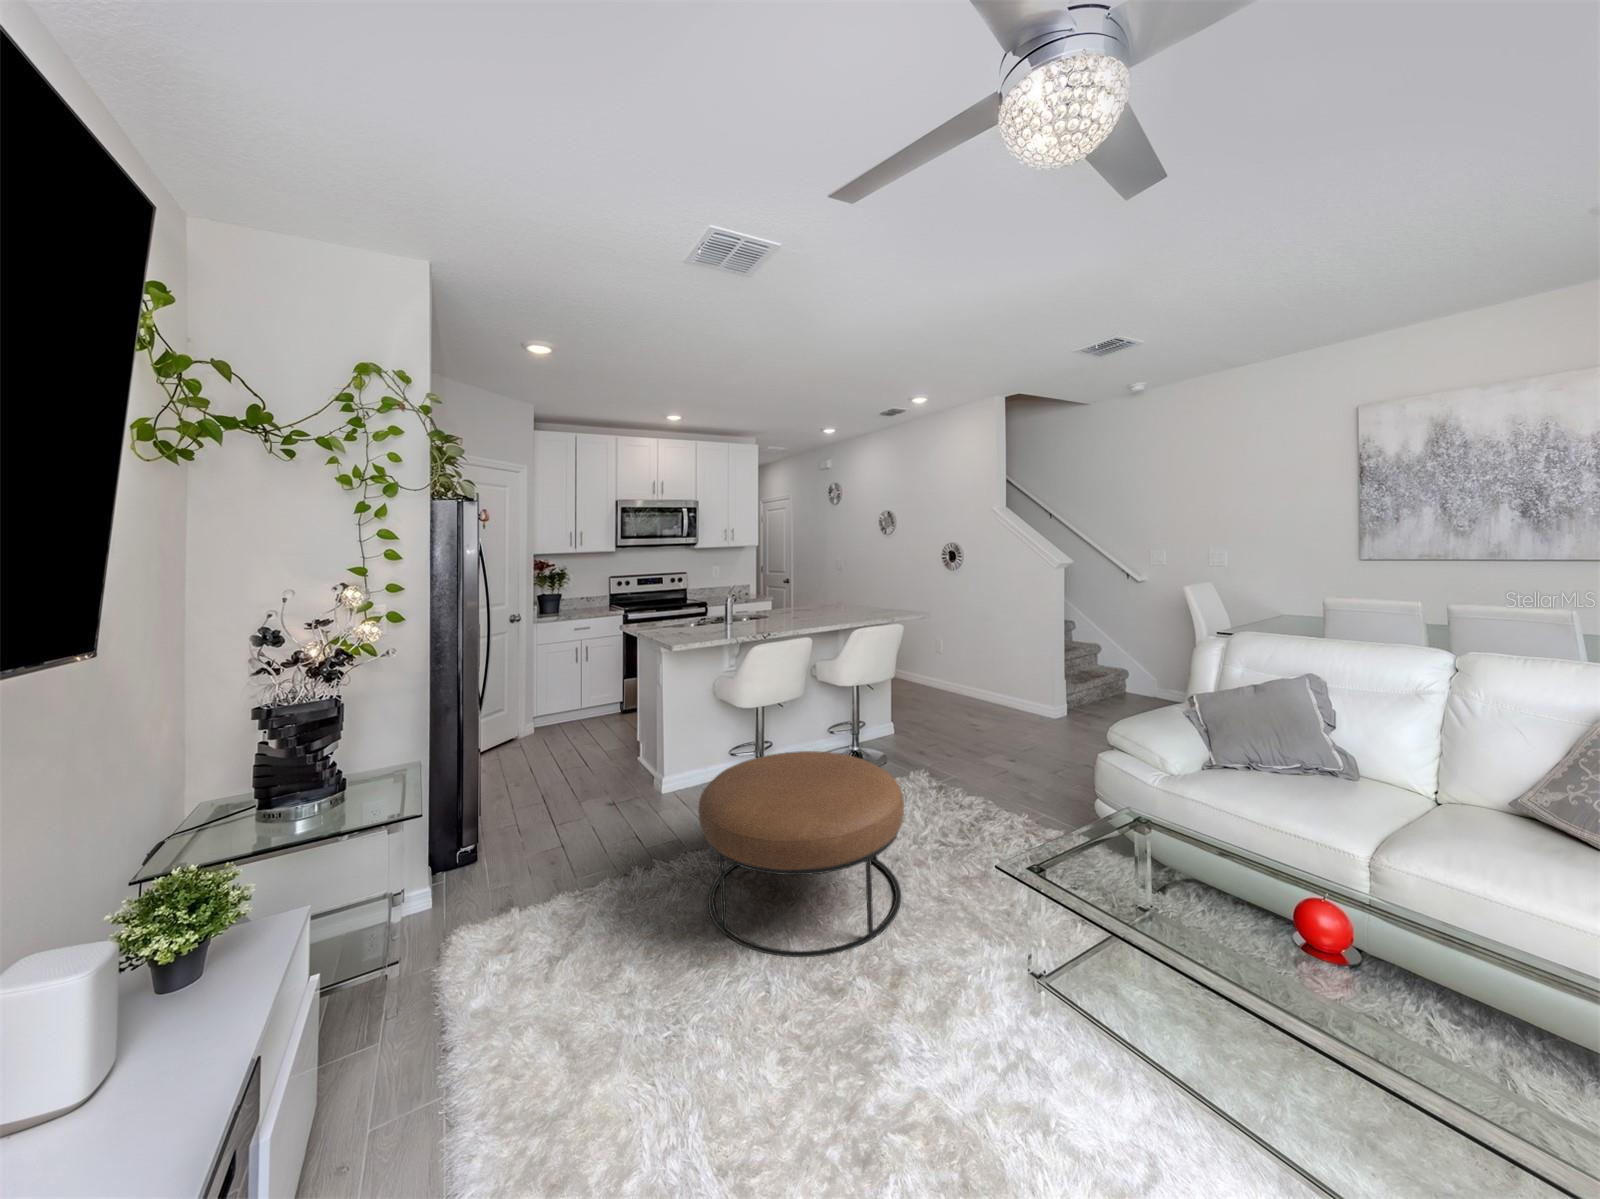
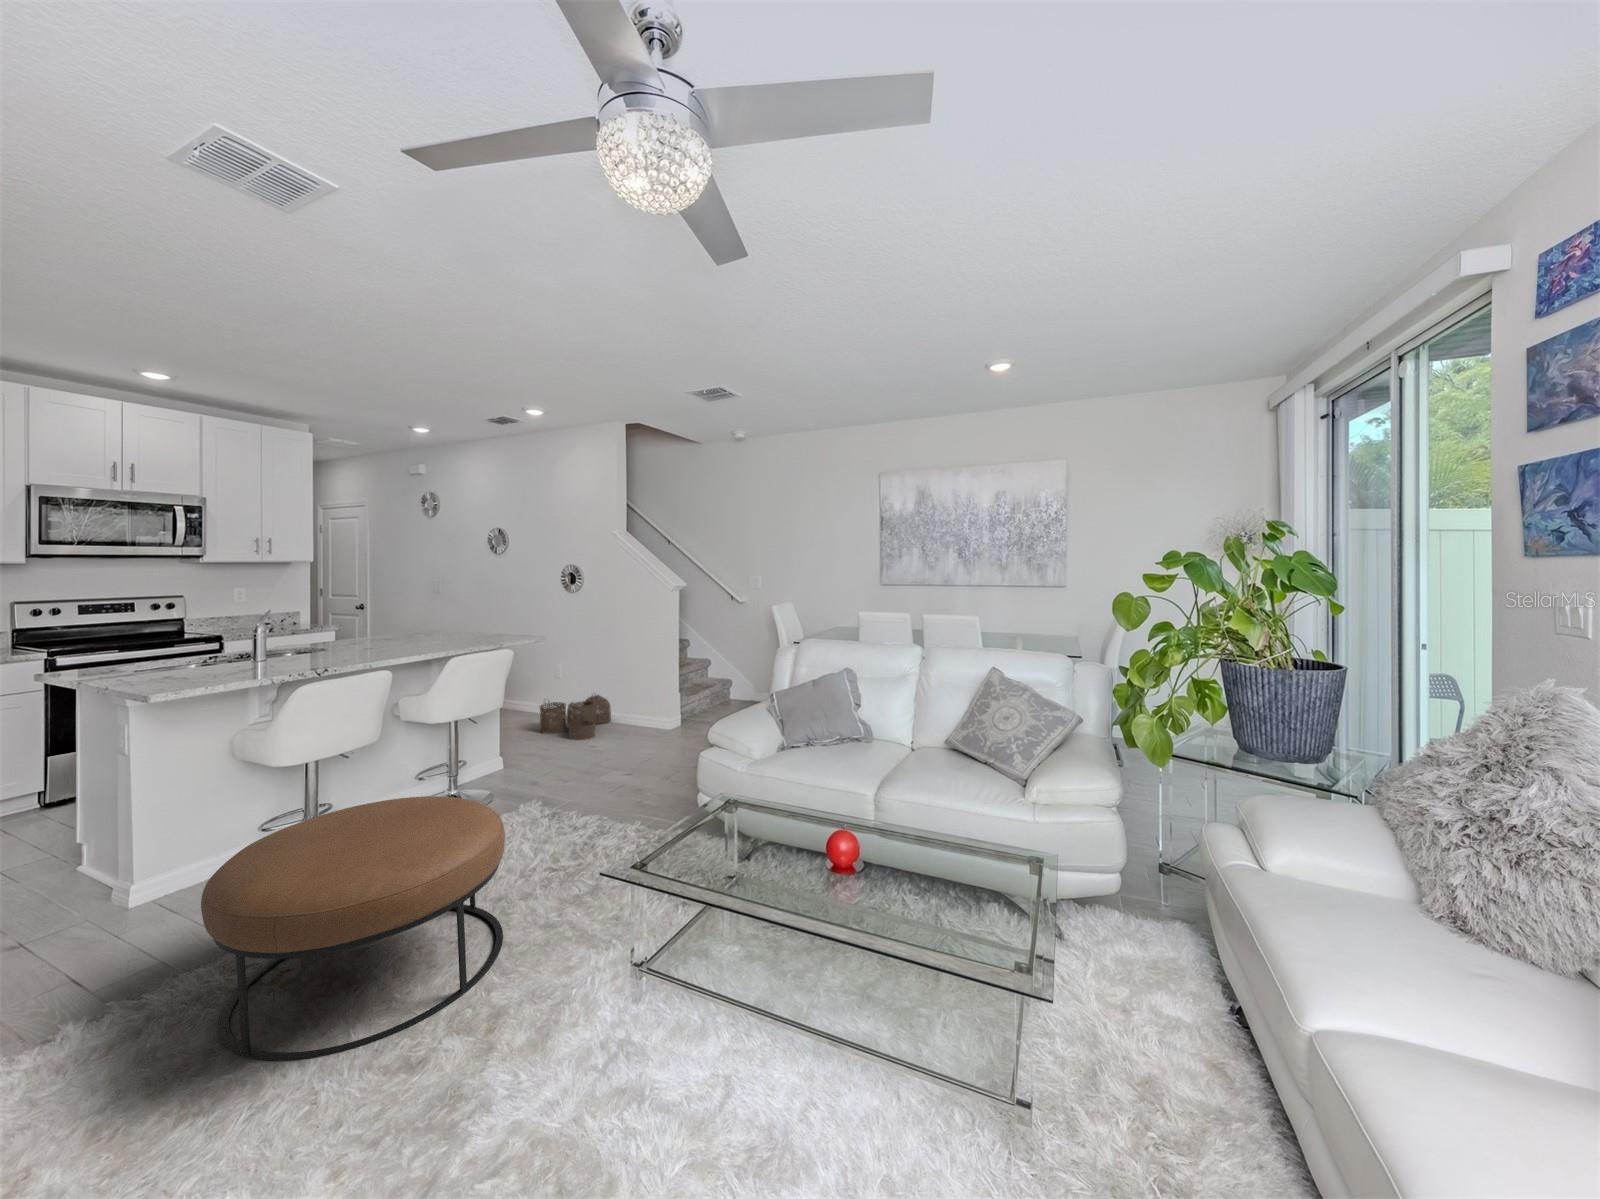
woven basket: none [924,669,990,714] -> present [540,694,611,740]

